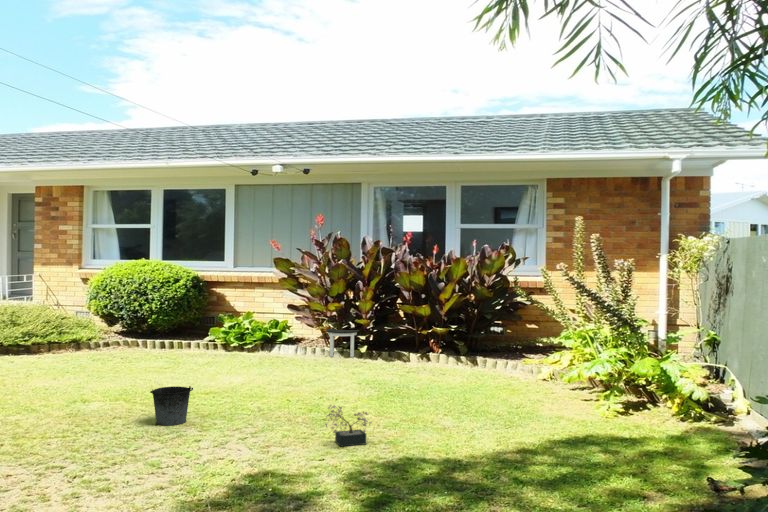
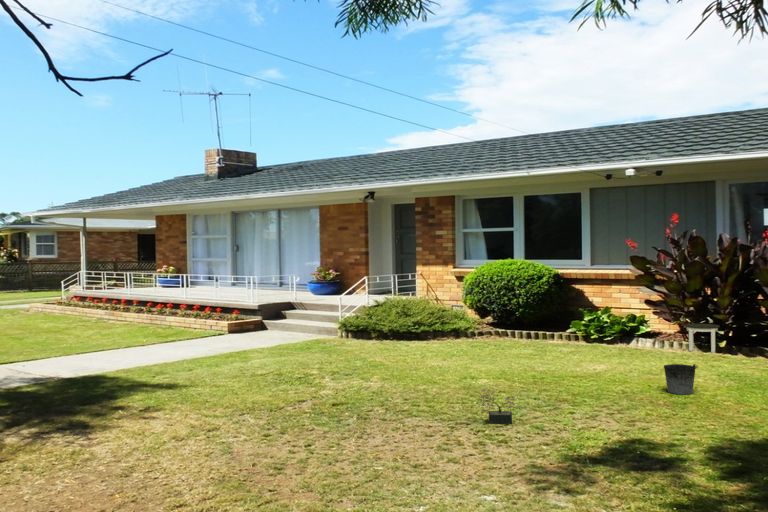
bucket: present [150,386,193,425] -> present [664,364,698,395]
decorative plant: present [325,405,372,446] -> present [478,389,518,424]

